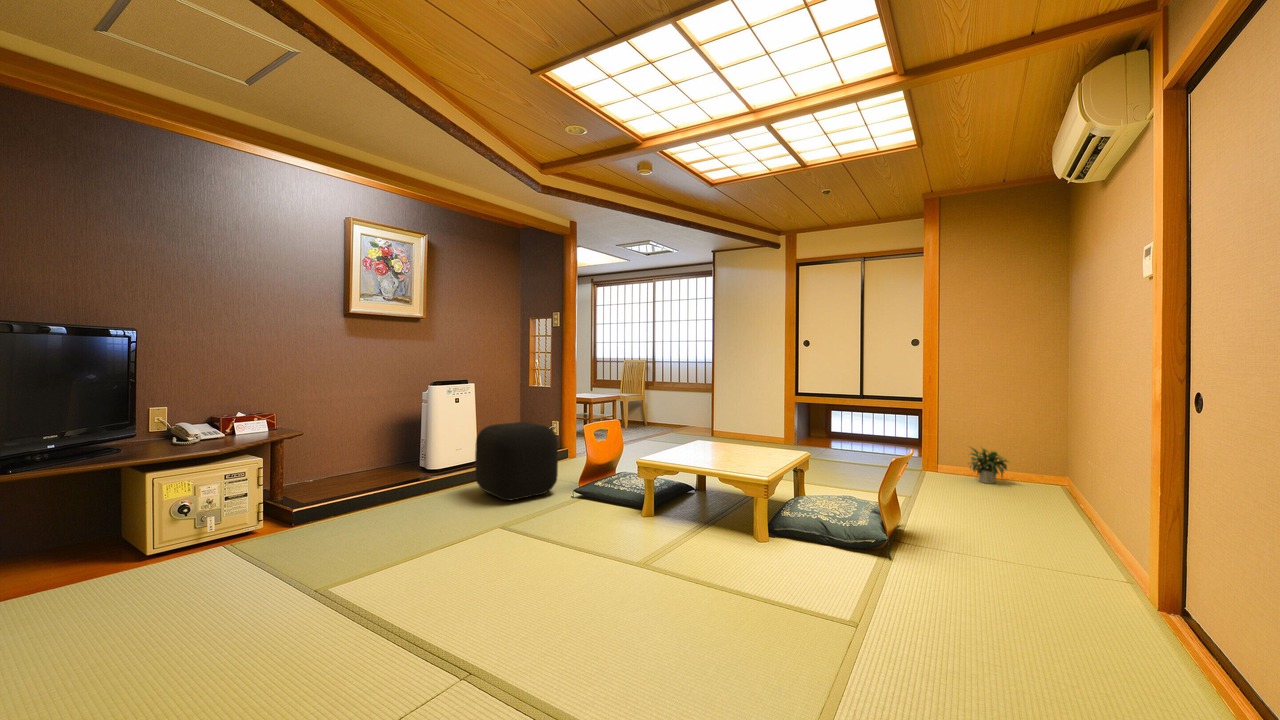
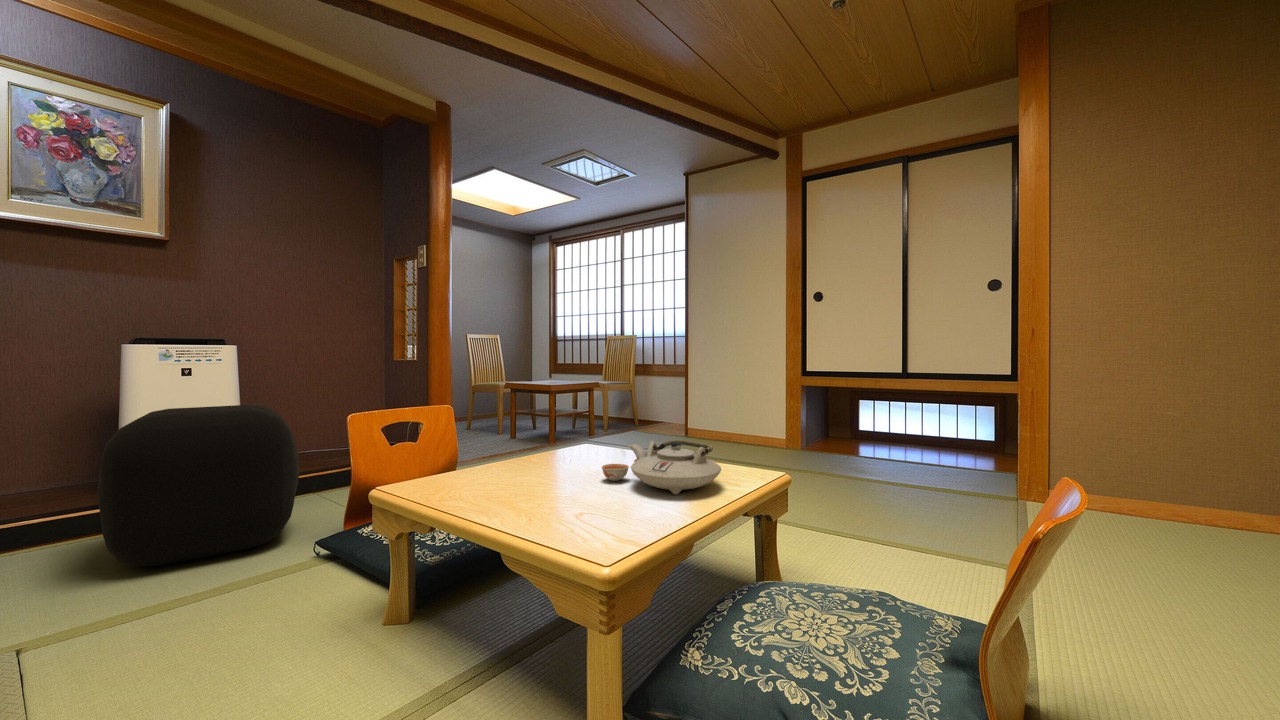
teapot: none [730,439,784,461] -> present [601,440,721,494]
potted plant: present [970,447,1009,484] -> none [1110,455,1227,532]

